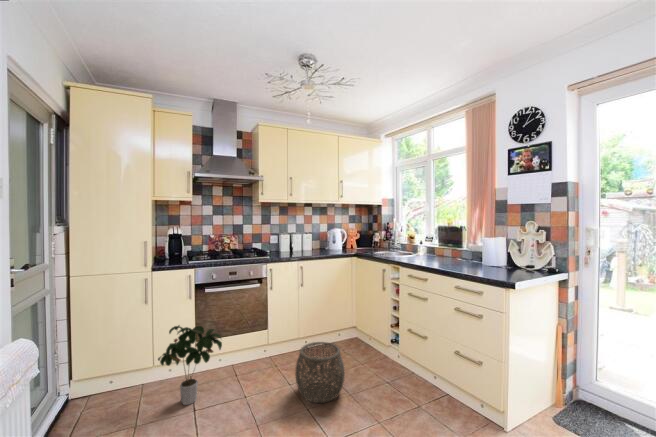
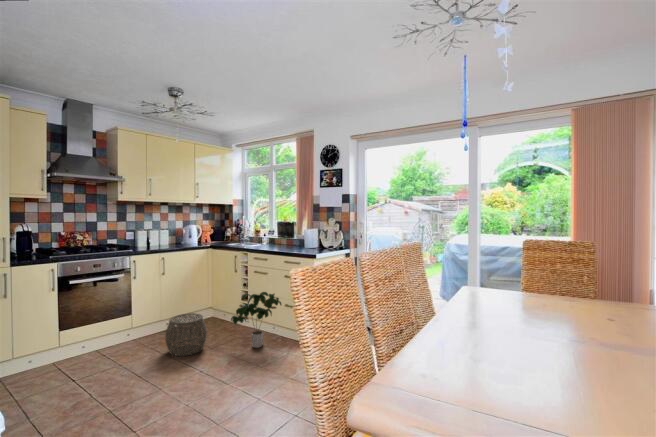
potted plant: present [158,325,222,405] -> present [231,292,281,348]

